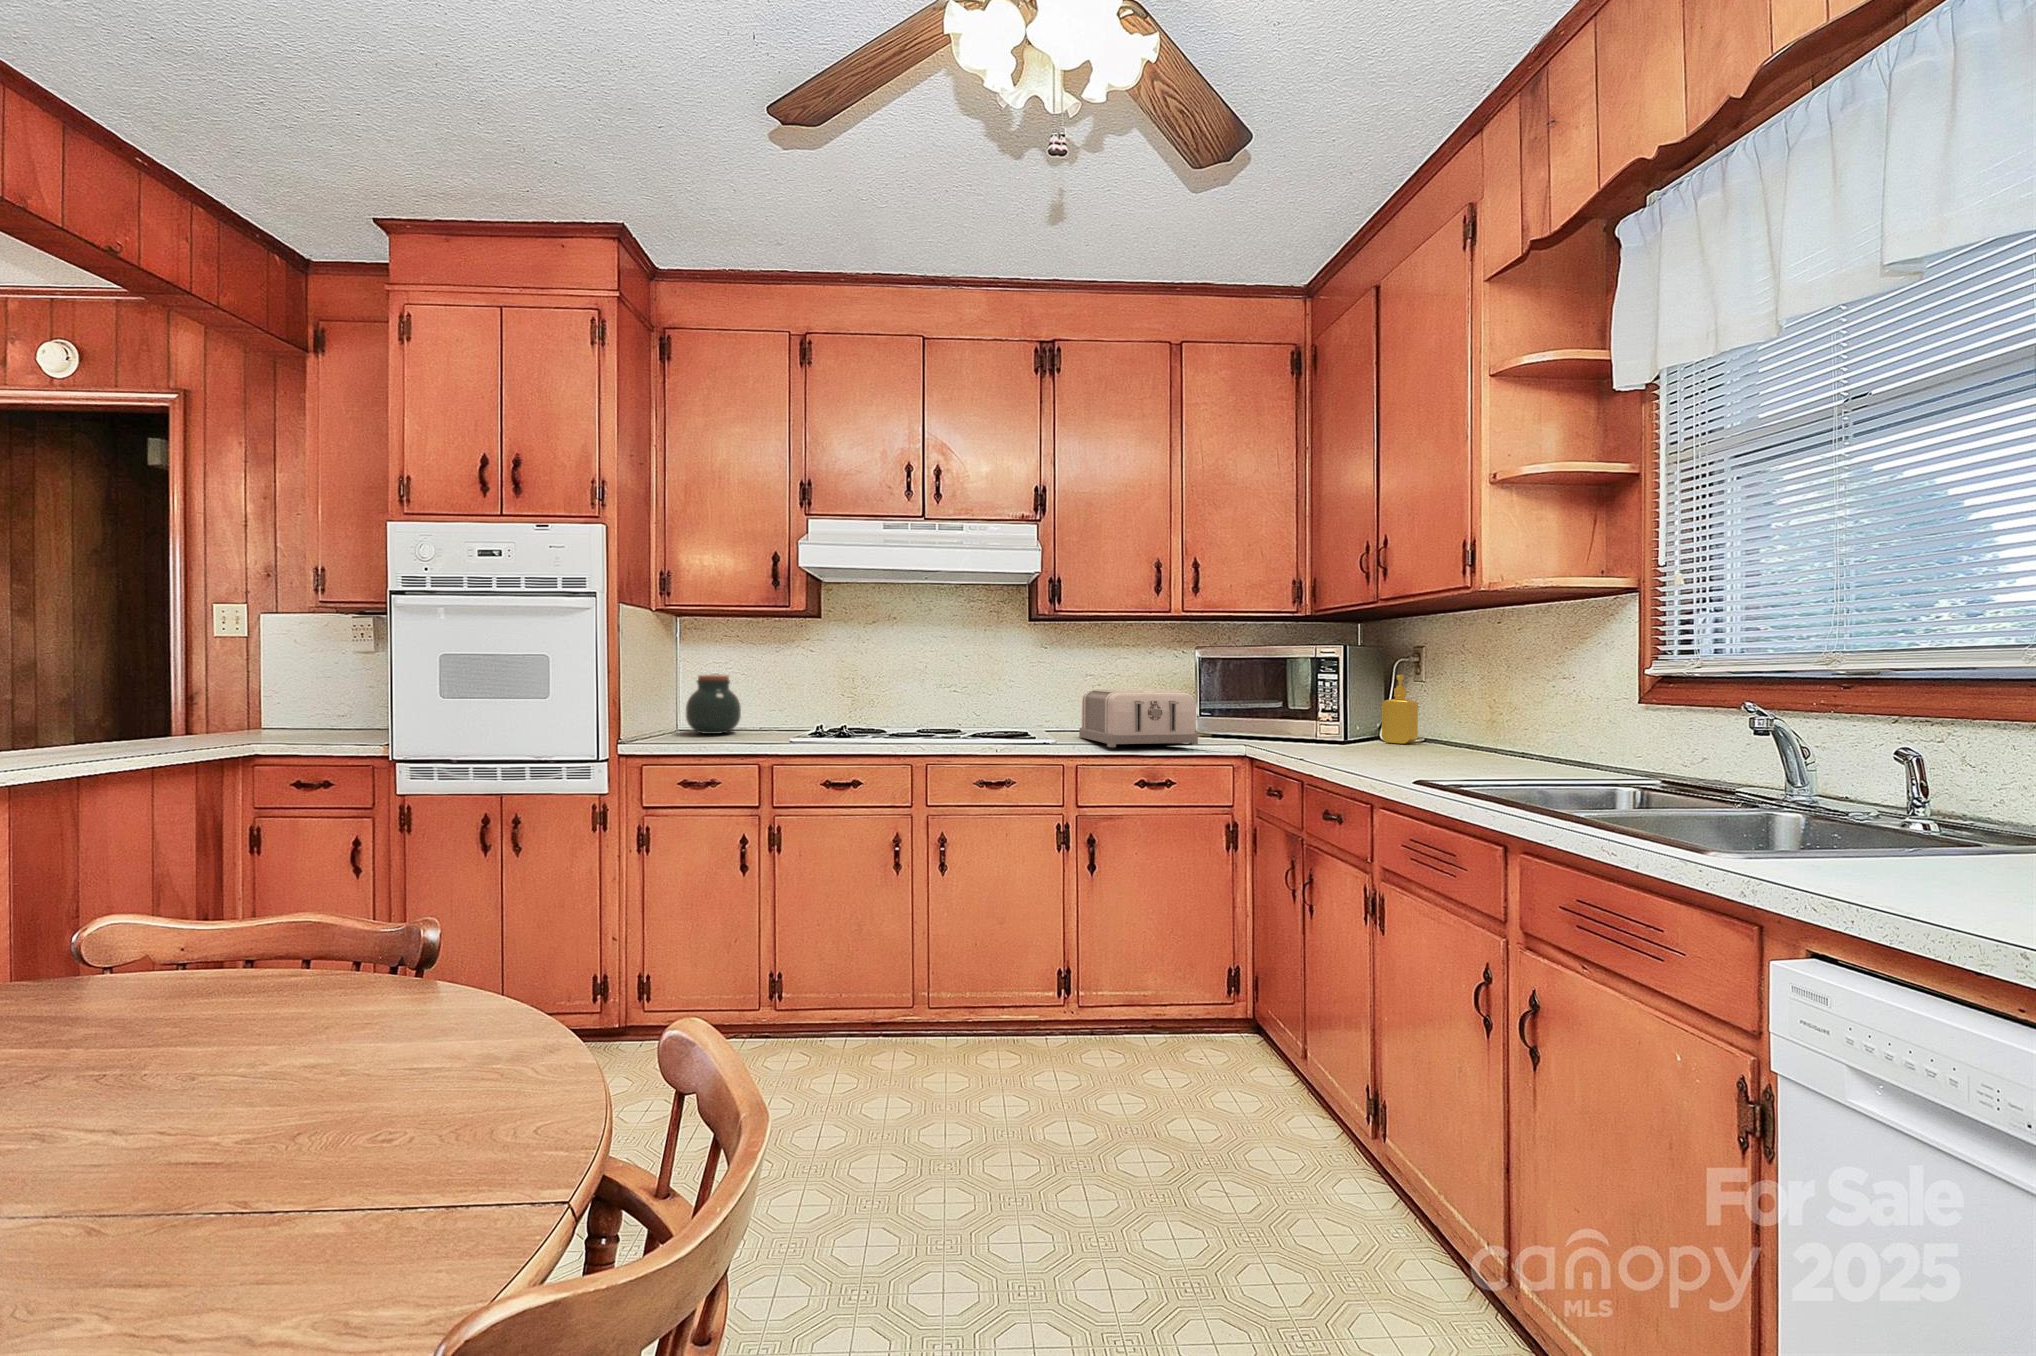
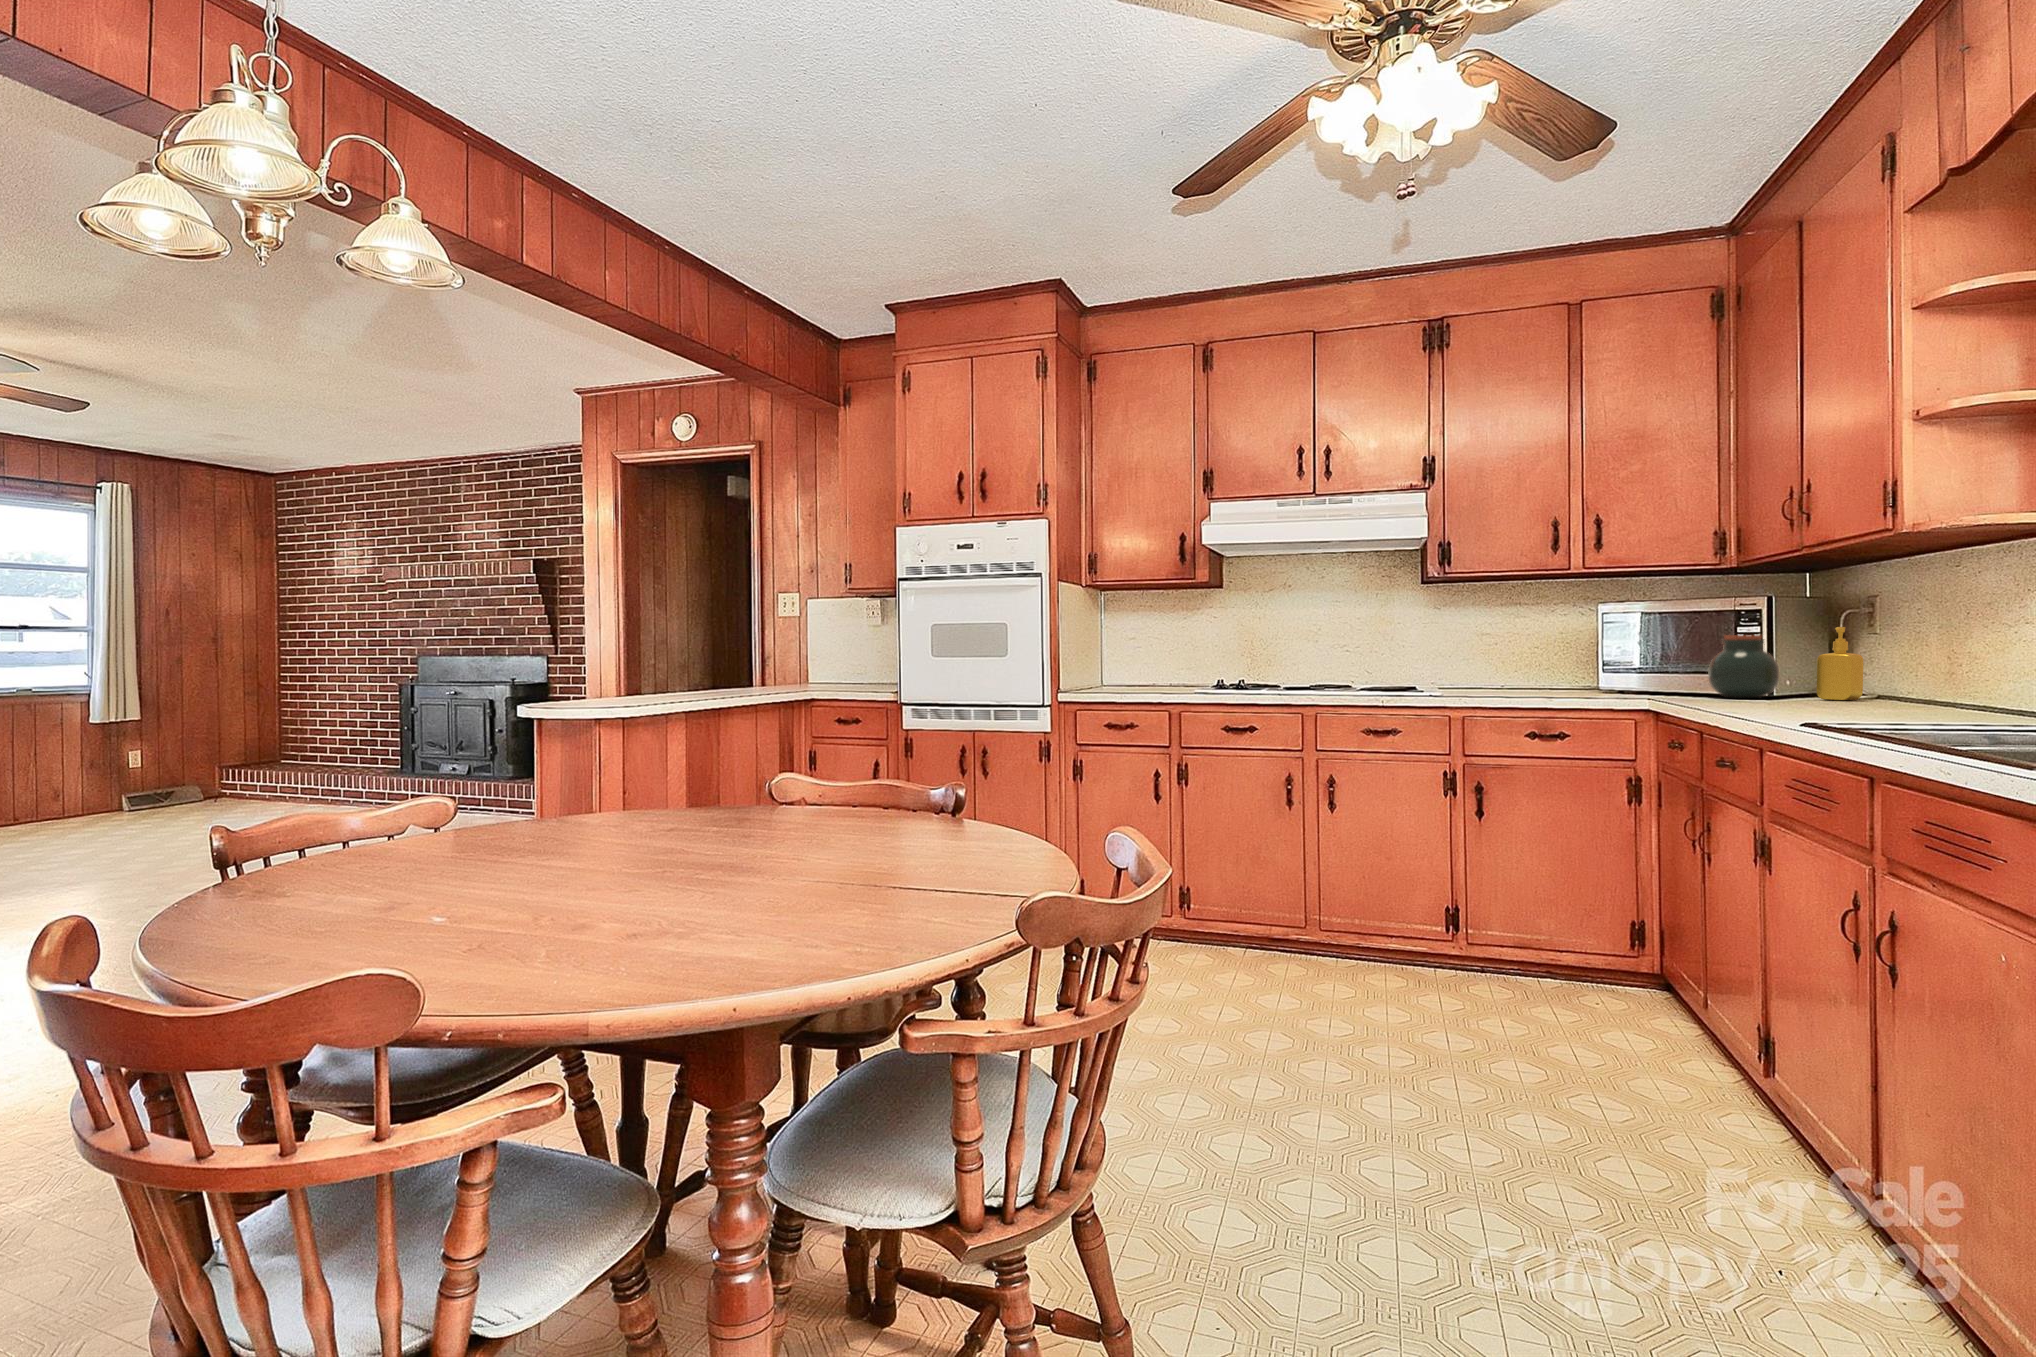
jar: present [686,675,741,734] -> present [1708,635,1780,698]
toaster: present [1079,689,1198,747] -> none [1468,647,1593,701]

